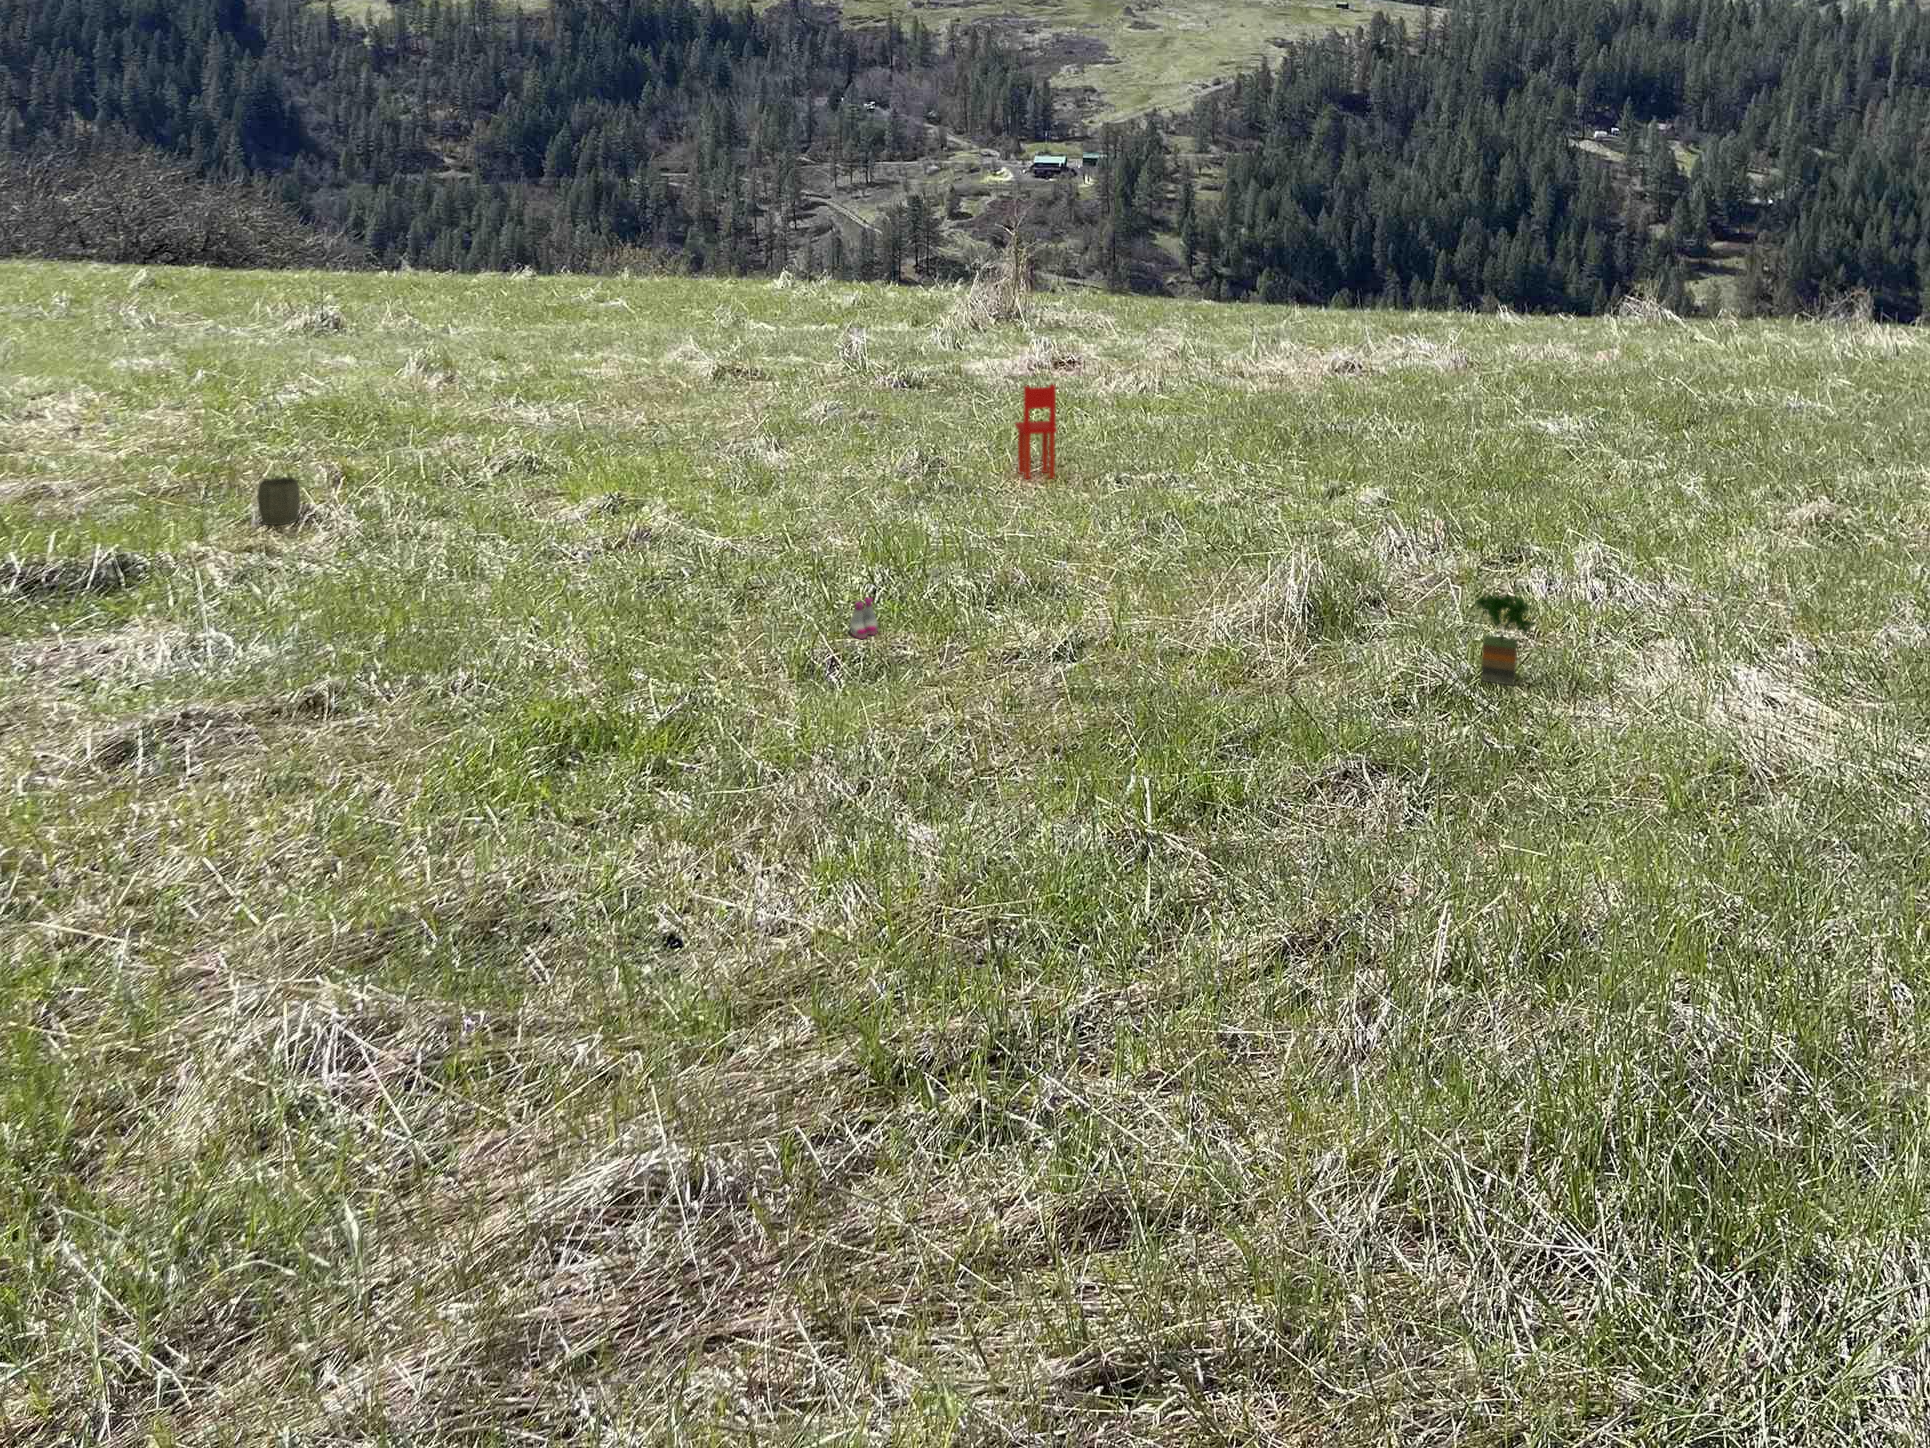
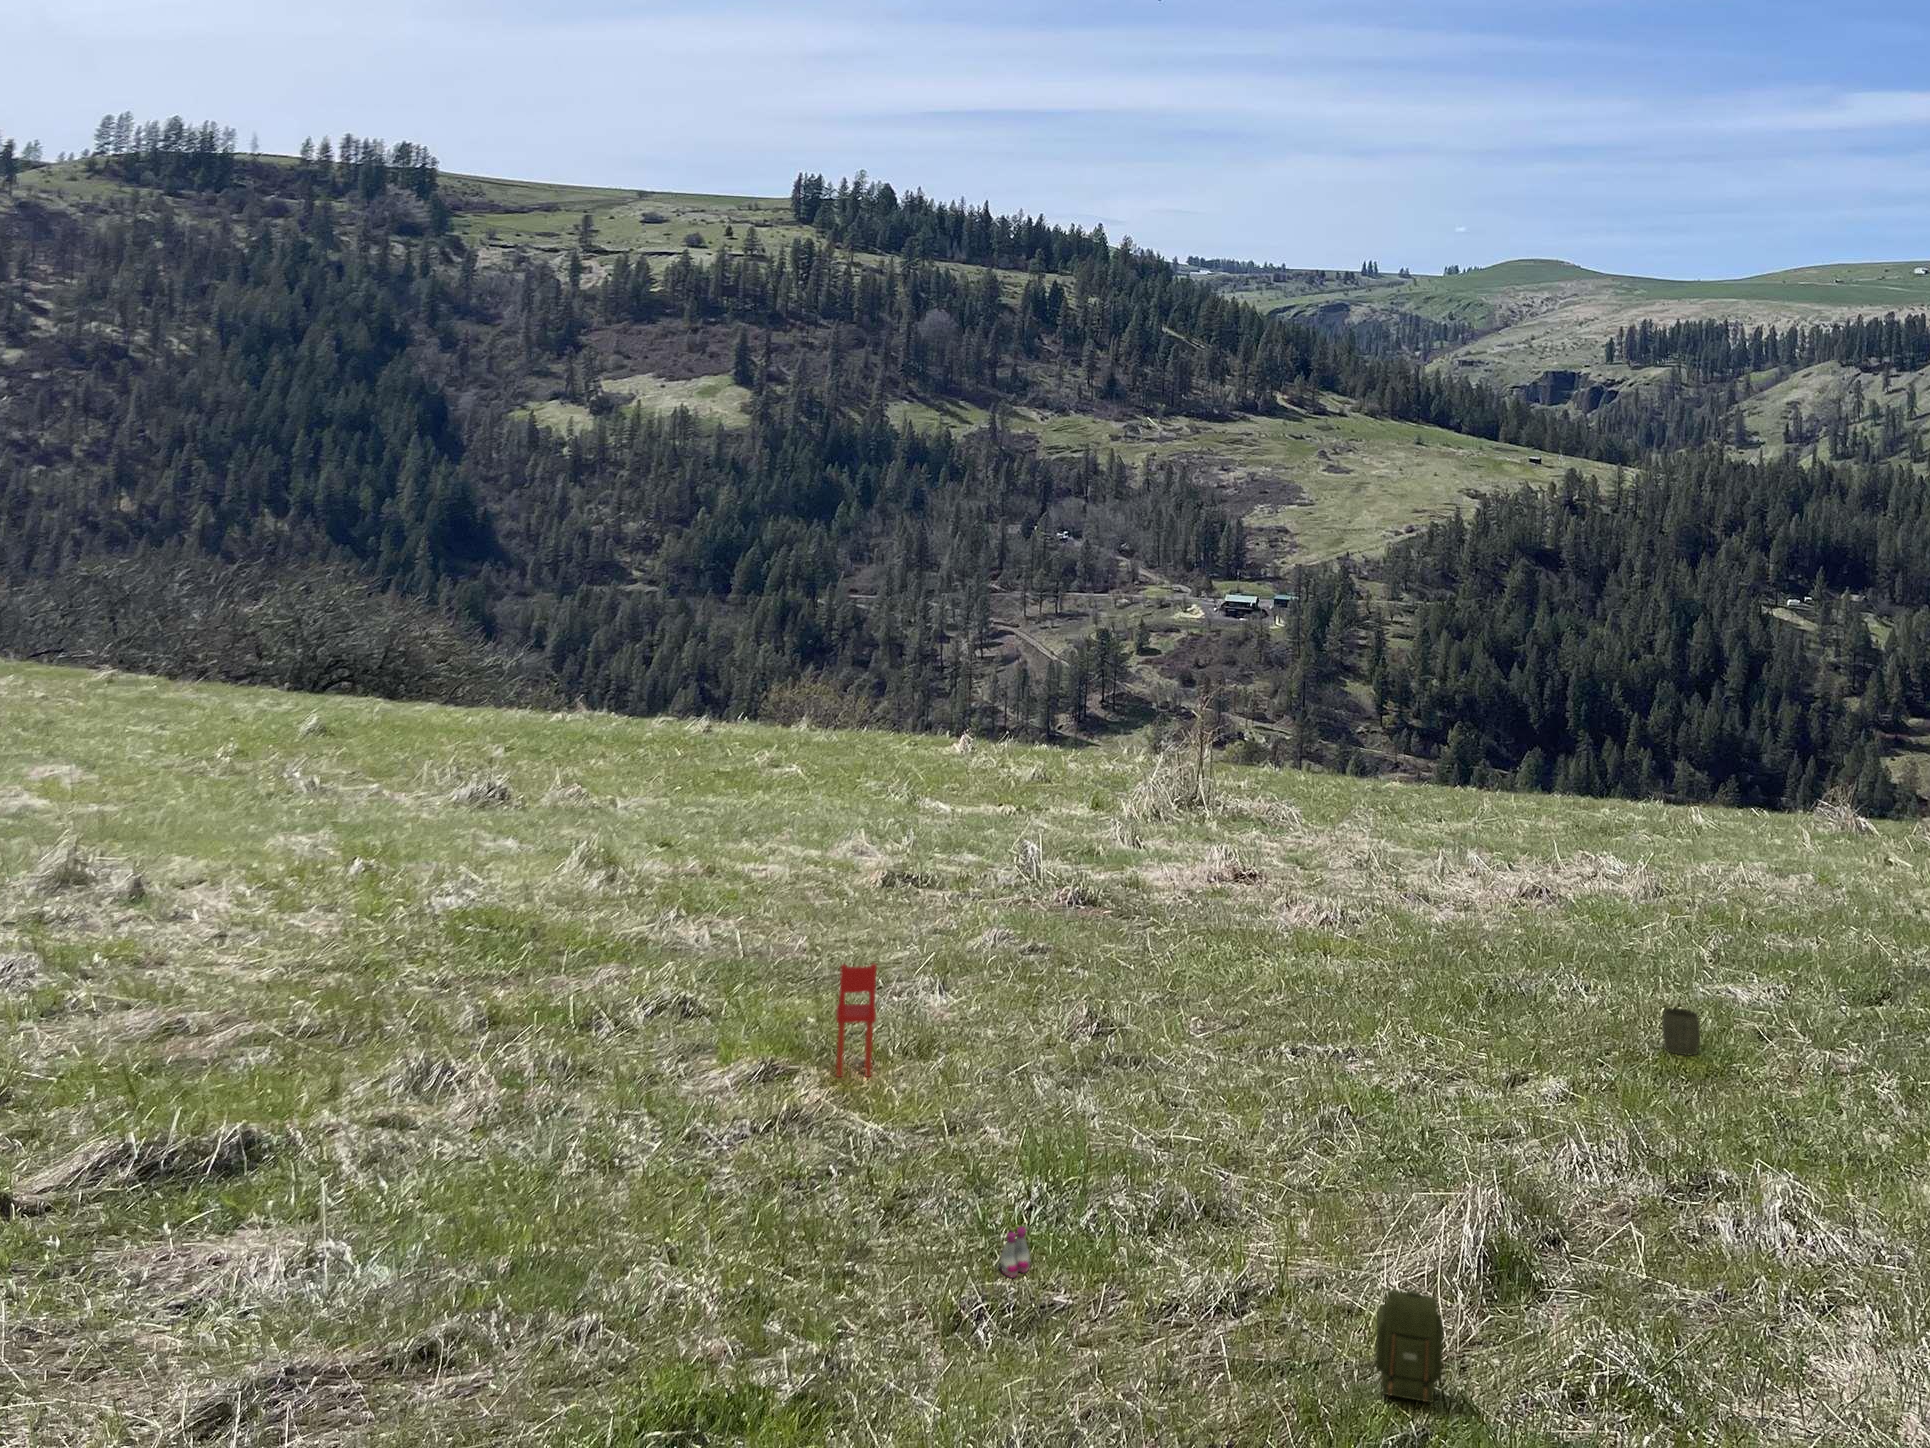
chair: present [1015,384,1058,479] -> present [836,964,877,1077]
woven basket: present [257,477,300,525] -> present [1662,1008,1700,1055]
potted tree: present [1475,595,1533,685] -> none [1648,1261,1713,1376]
backpack: none [1214,617,1281,710] -> present [1376,1290,1444,1402]

